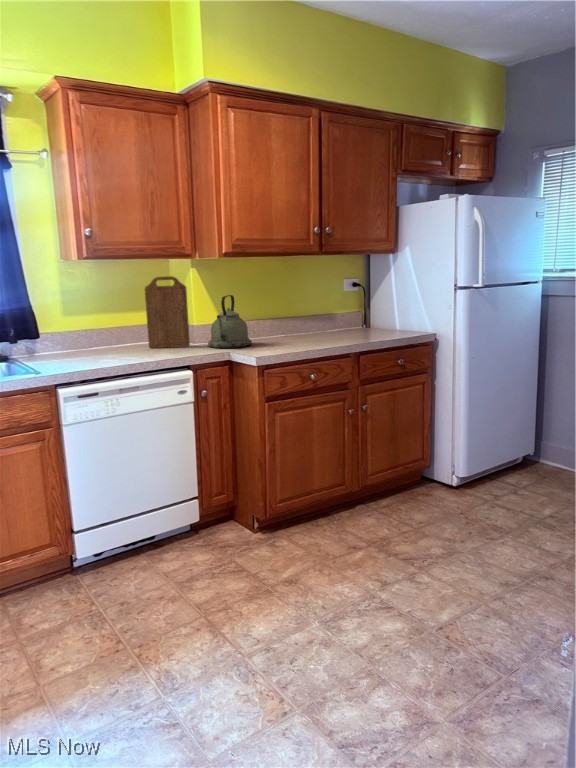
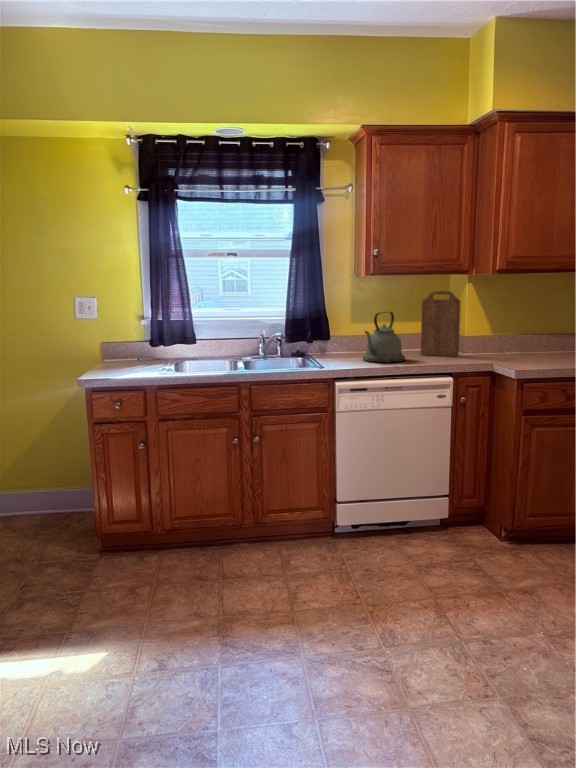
kettle: present [208,295,252,348] -> present [363,312,405,363]

